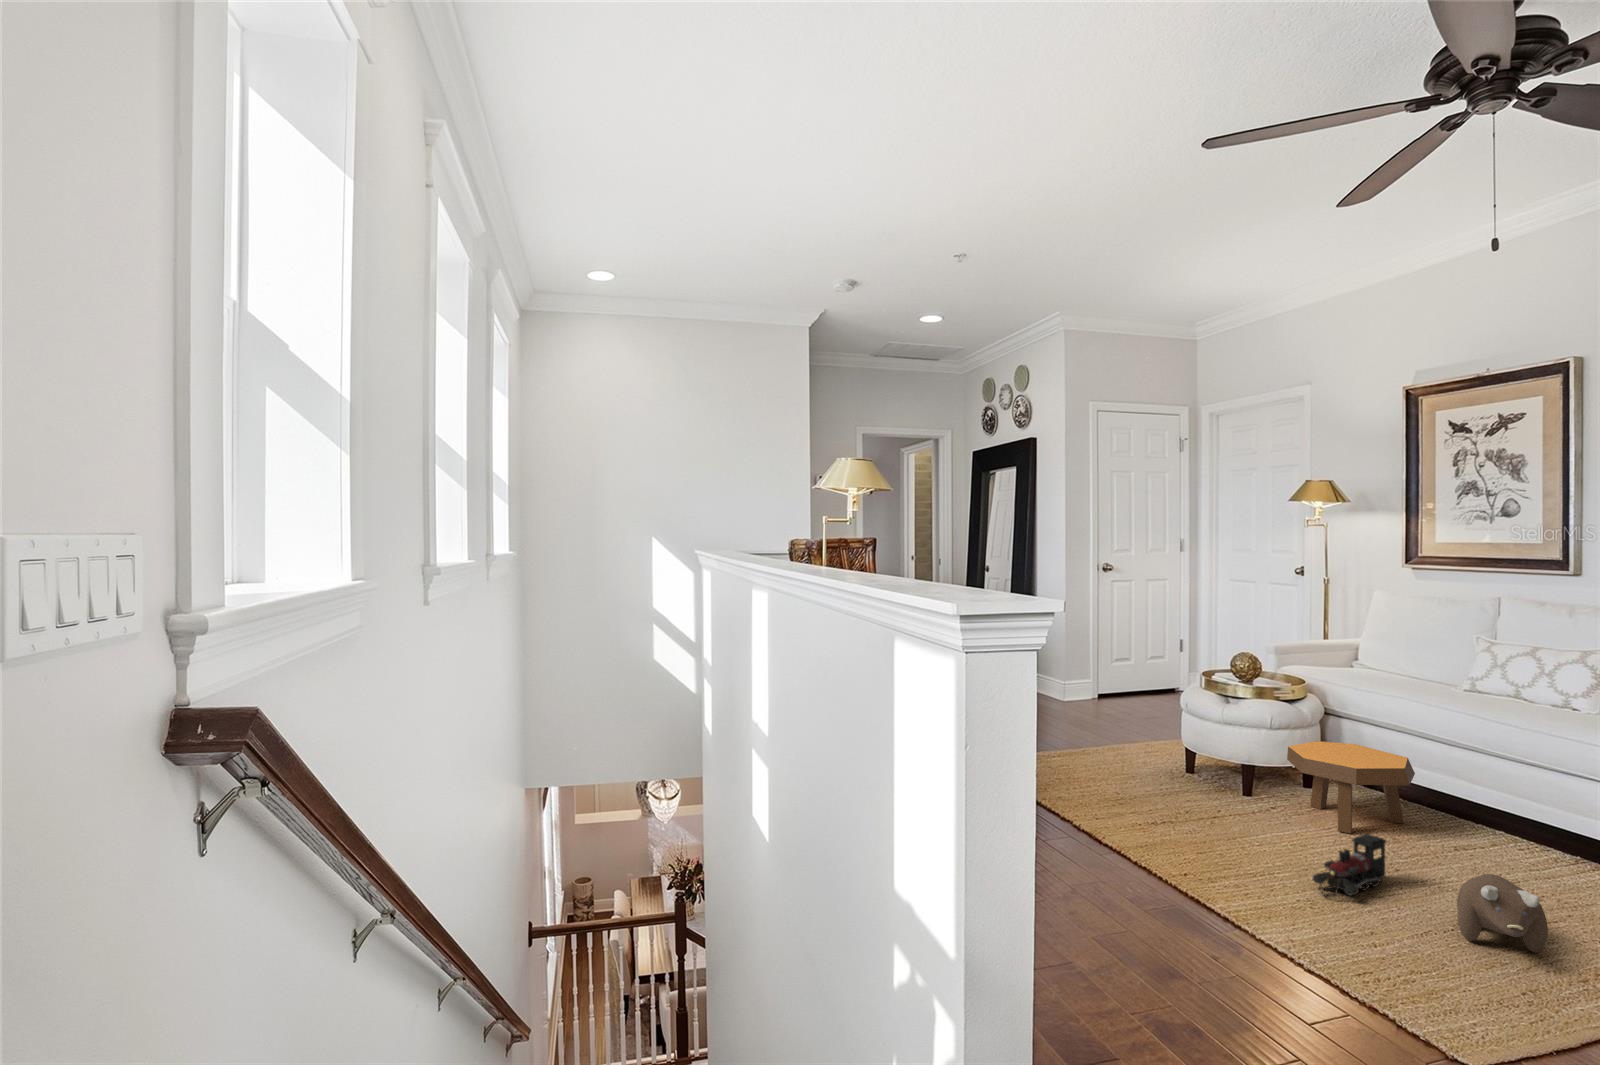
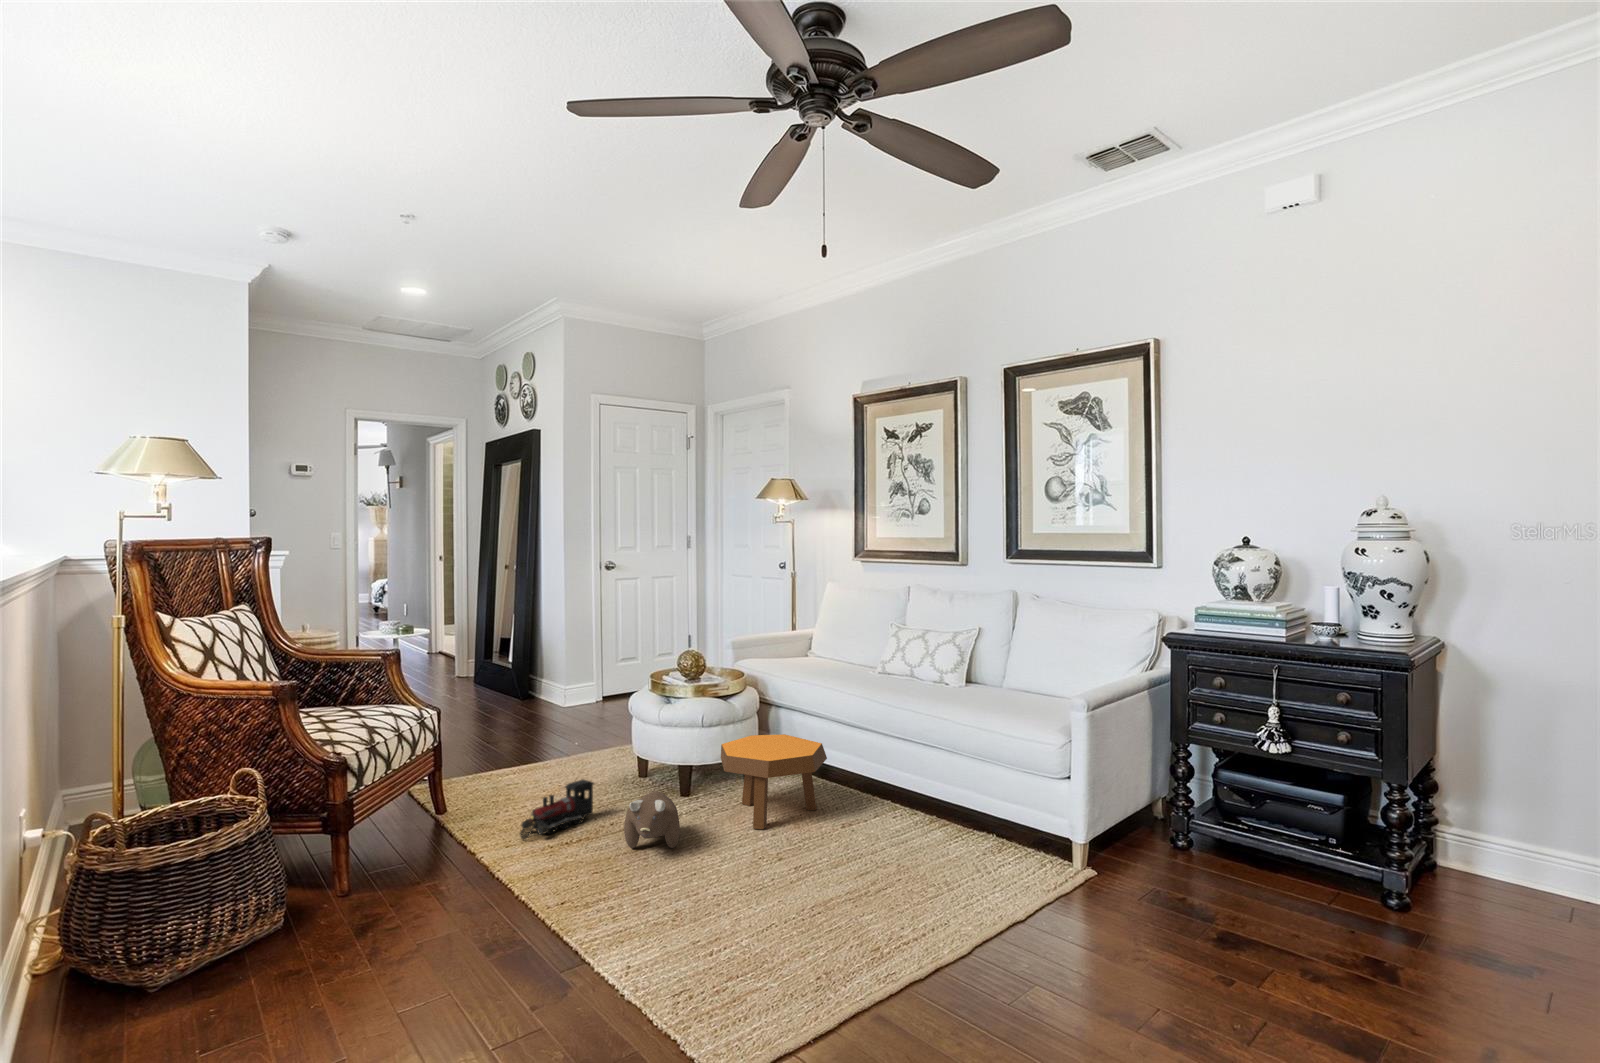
toy train: present [1313,834,1386,897] -> present [520,780,594,839]
plush toy: present [1457,874,1548,952] -> present [624,791,680,848]

